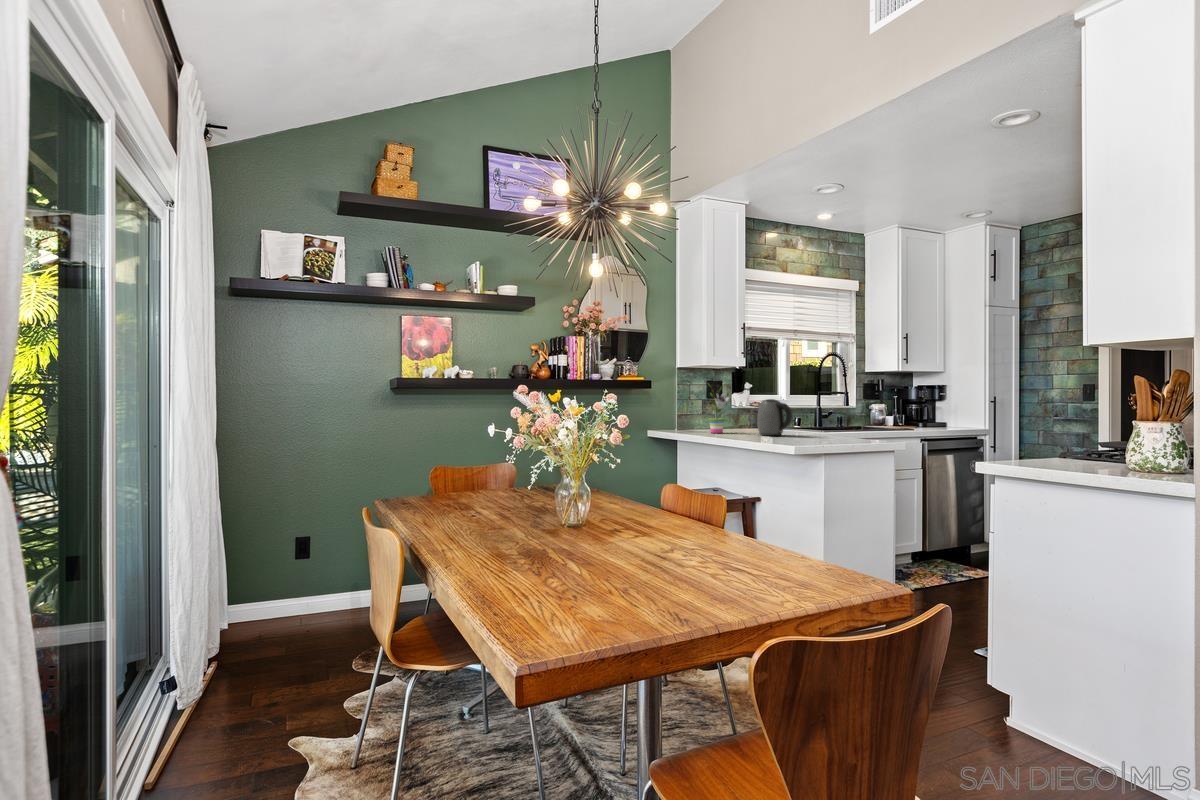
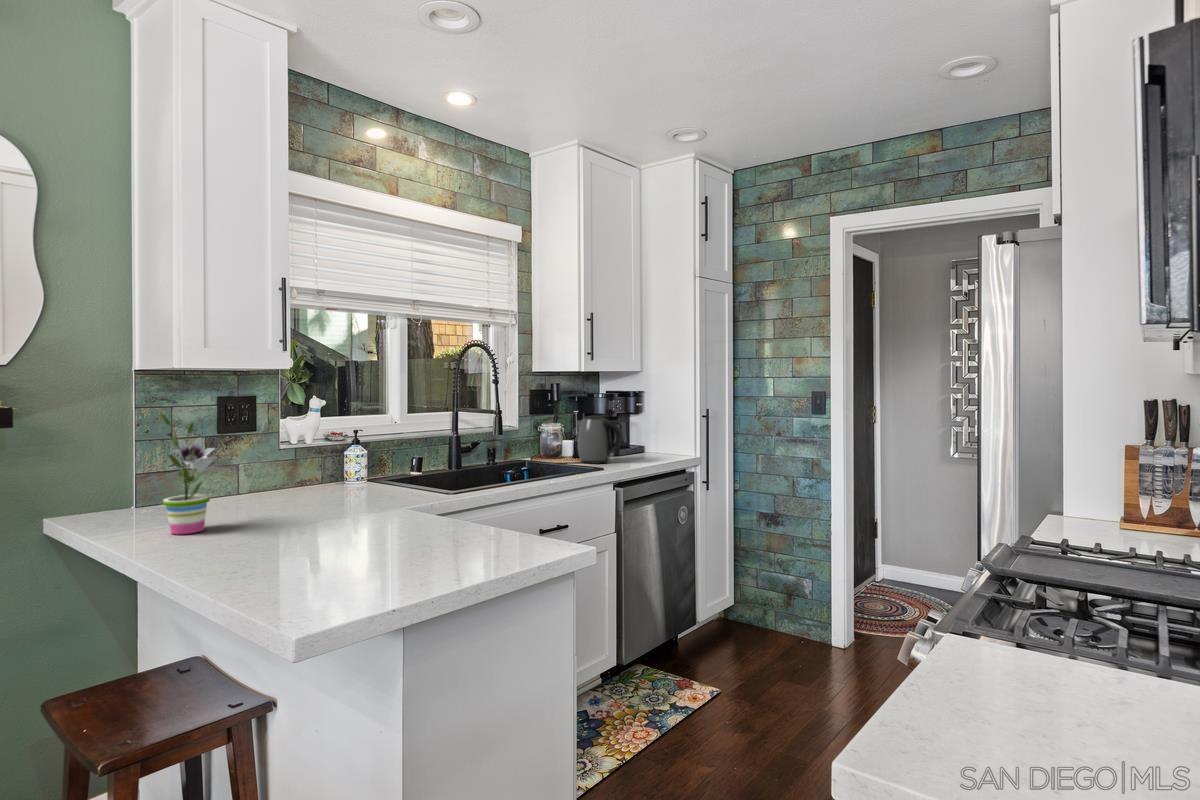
kettle: present [757,399,792,436] -> present [577,416,623,464]

